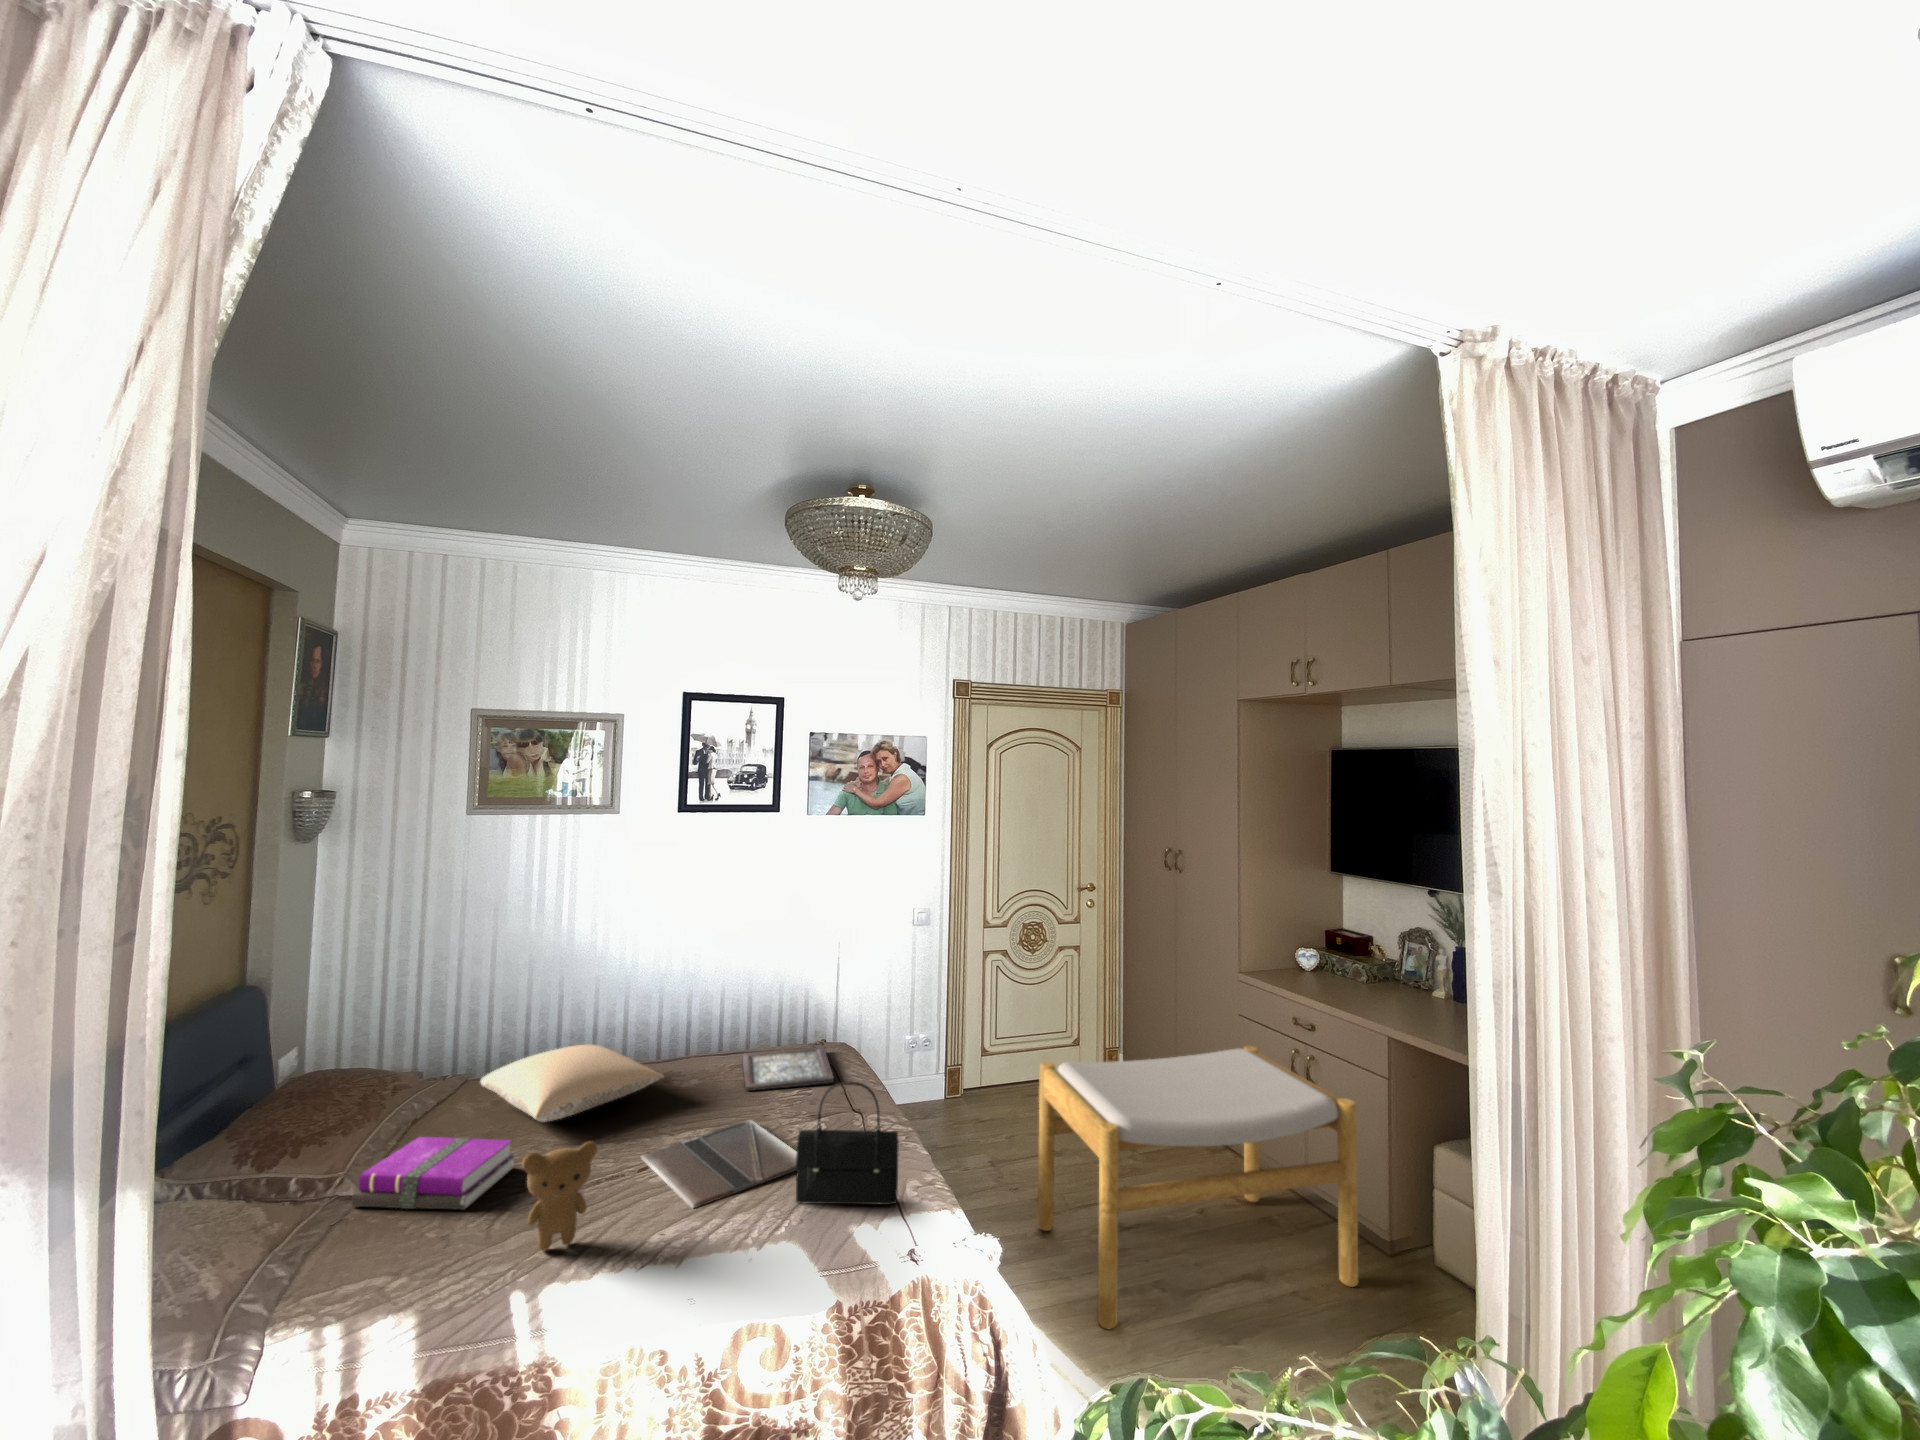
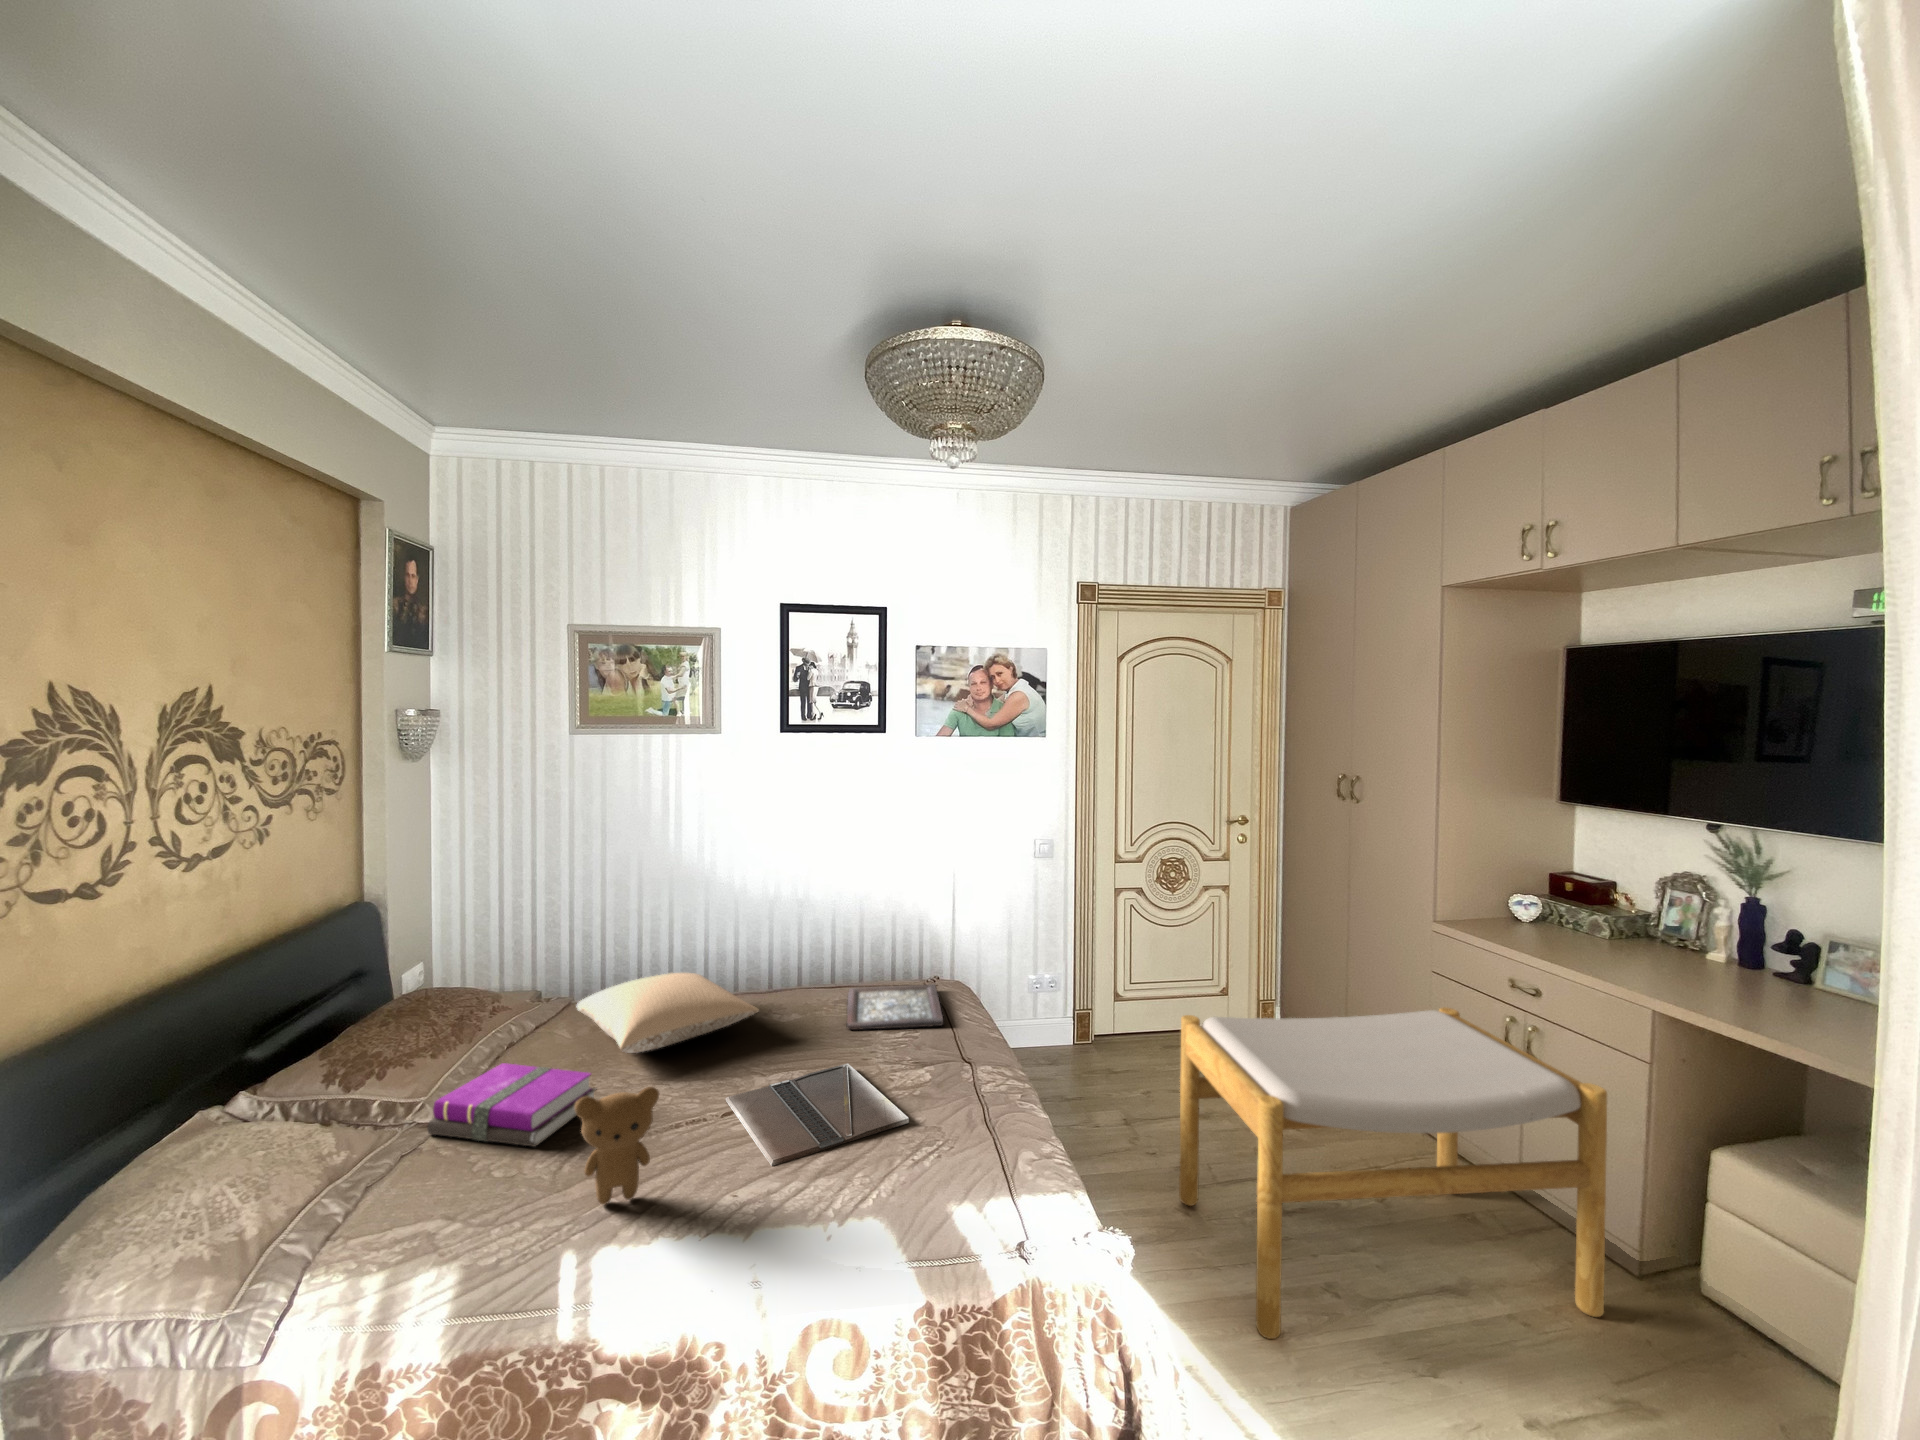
handbag: present [796,1082,899,1205] -> none [885,1034,1006,1181]

